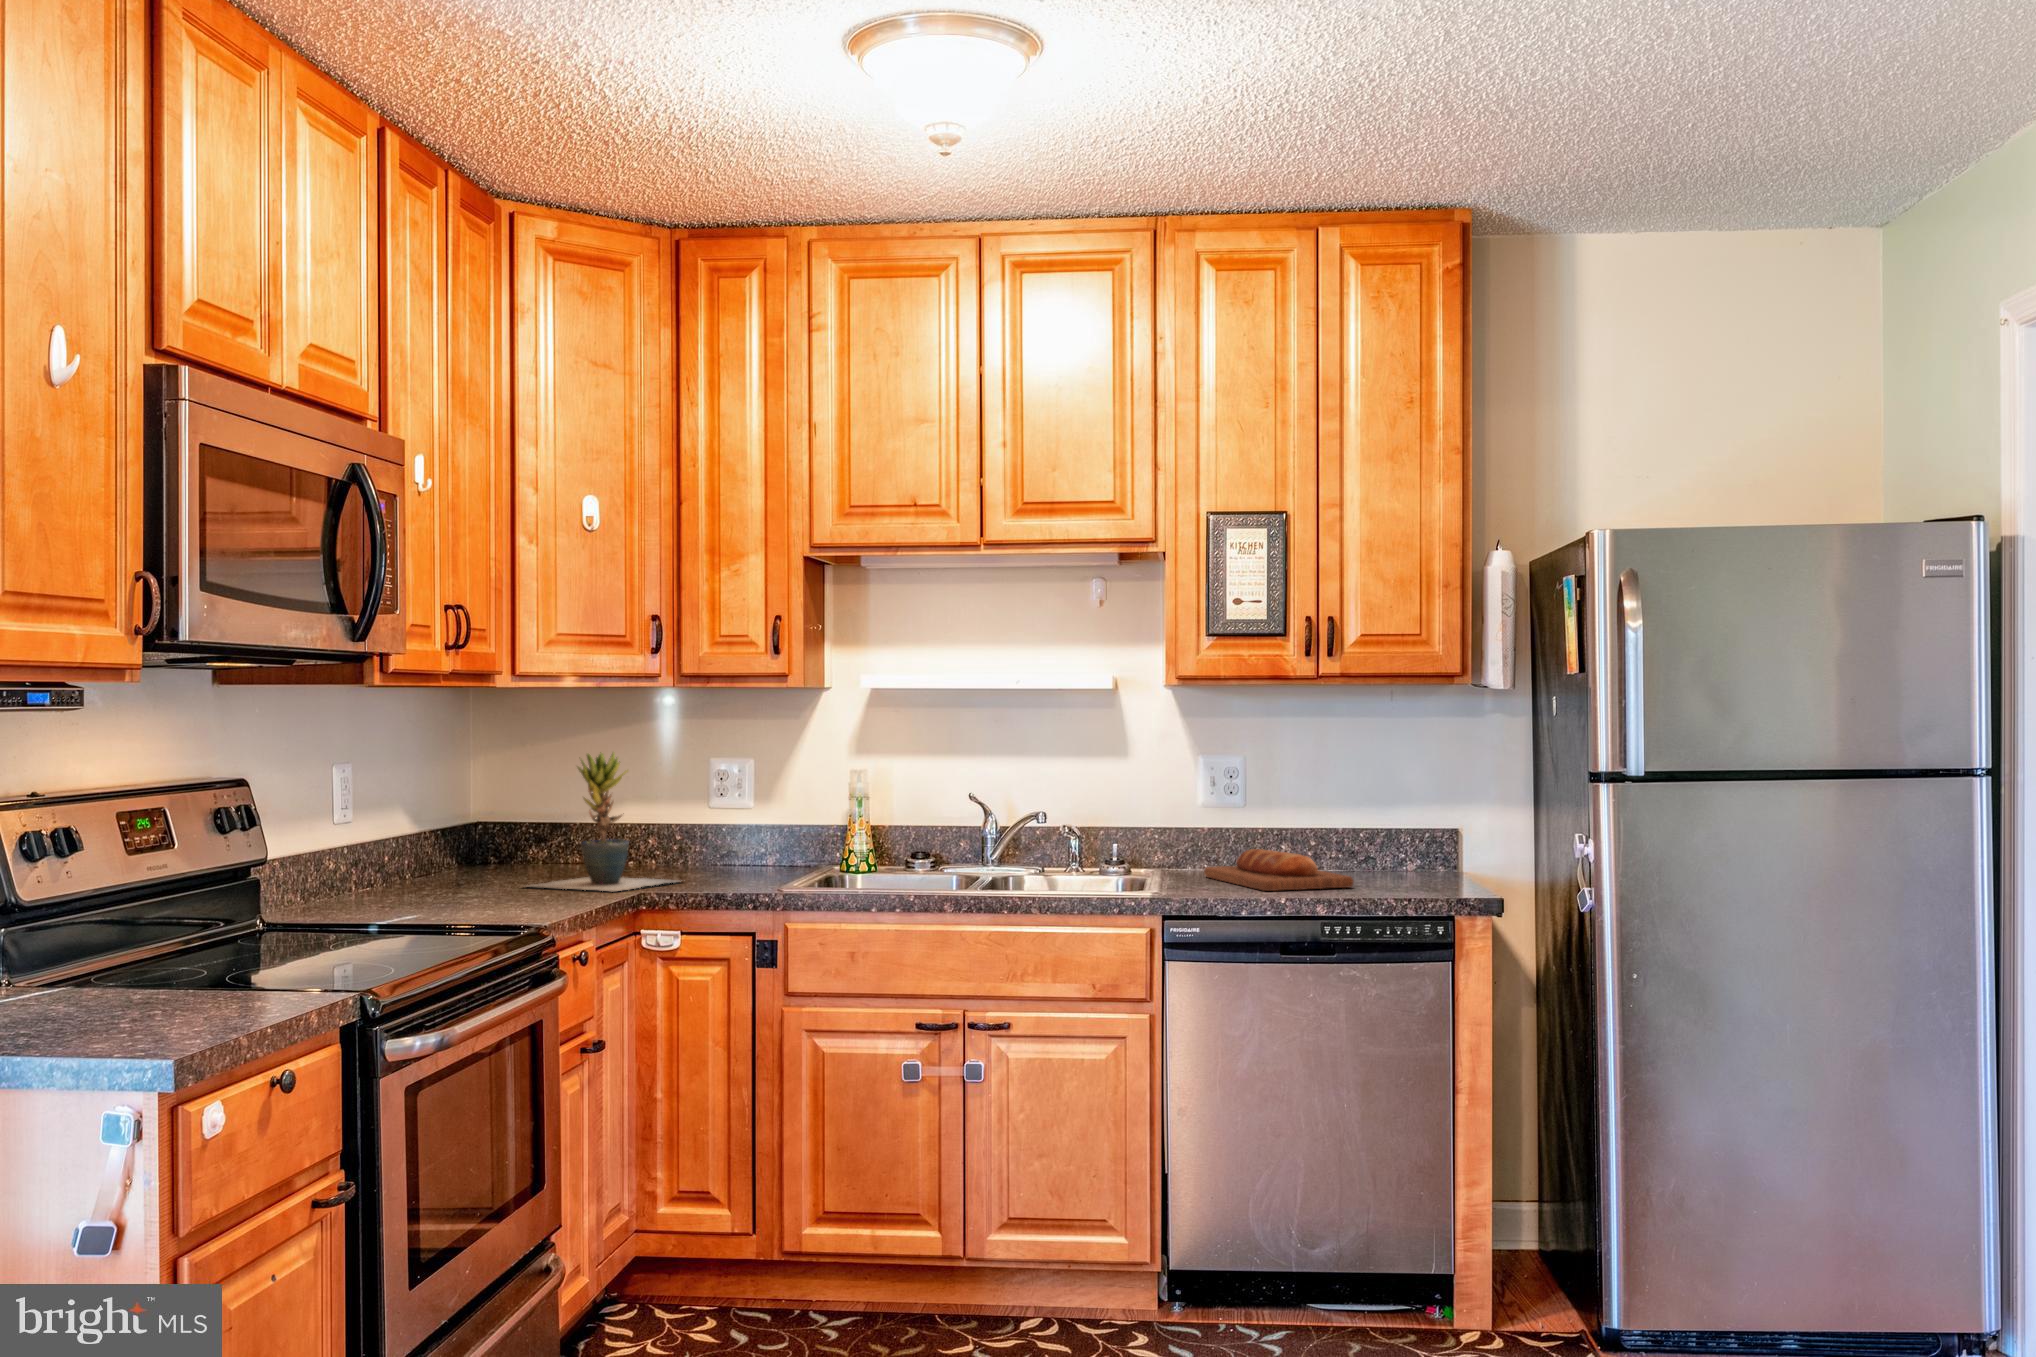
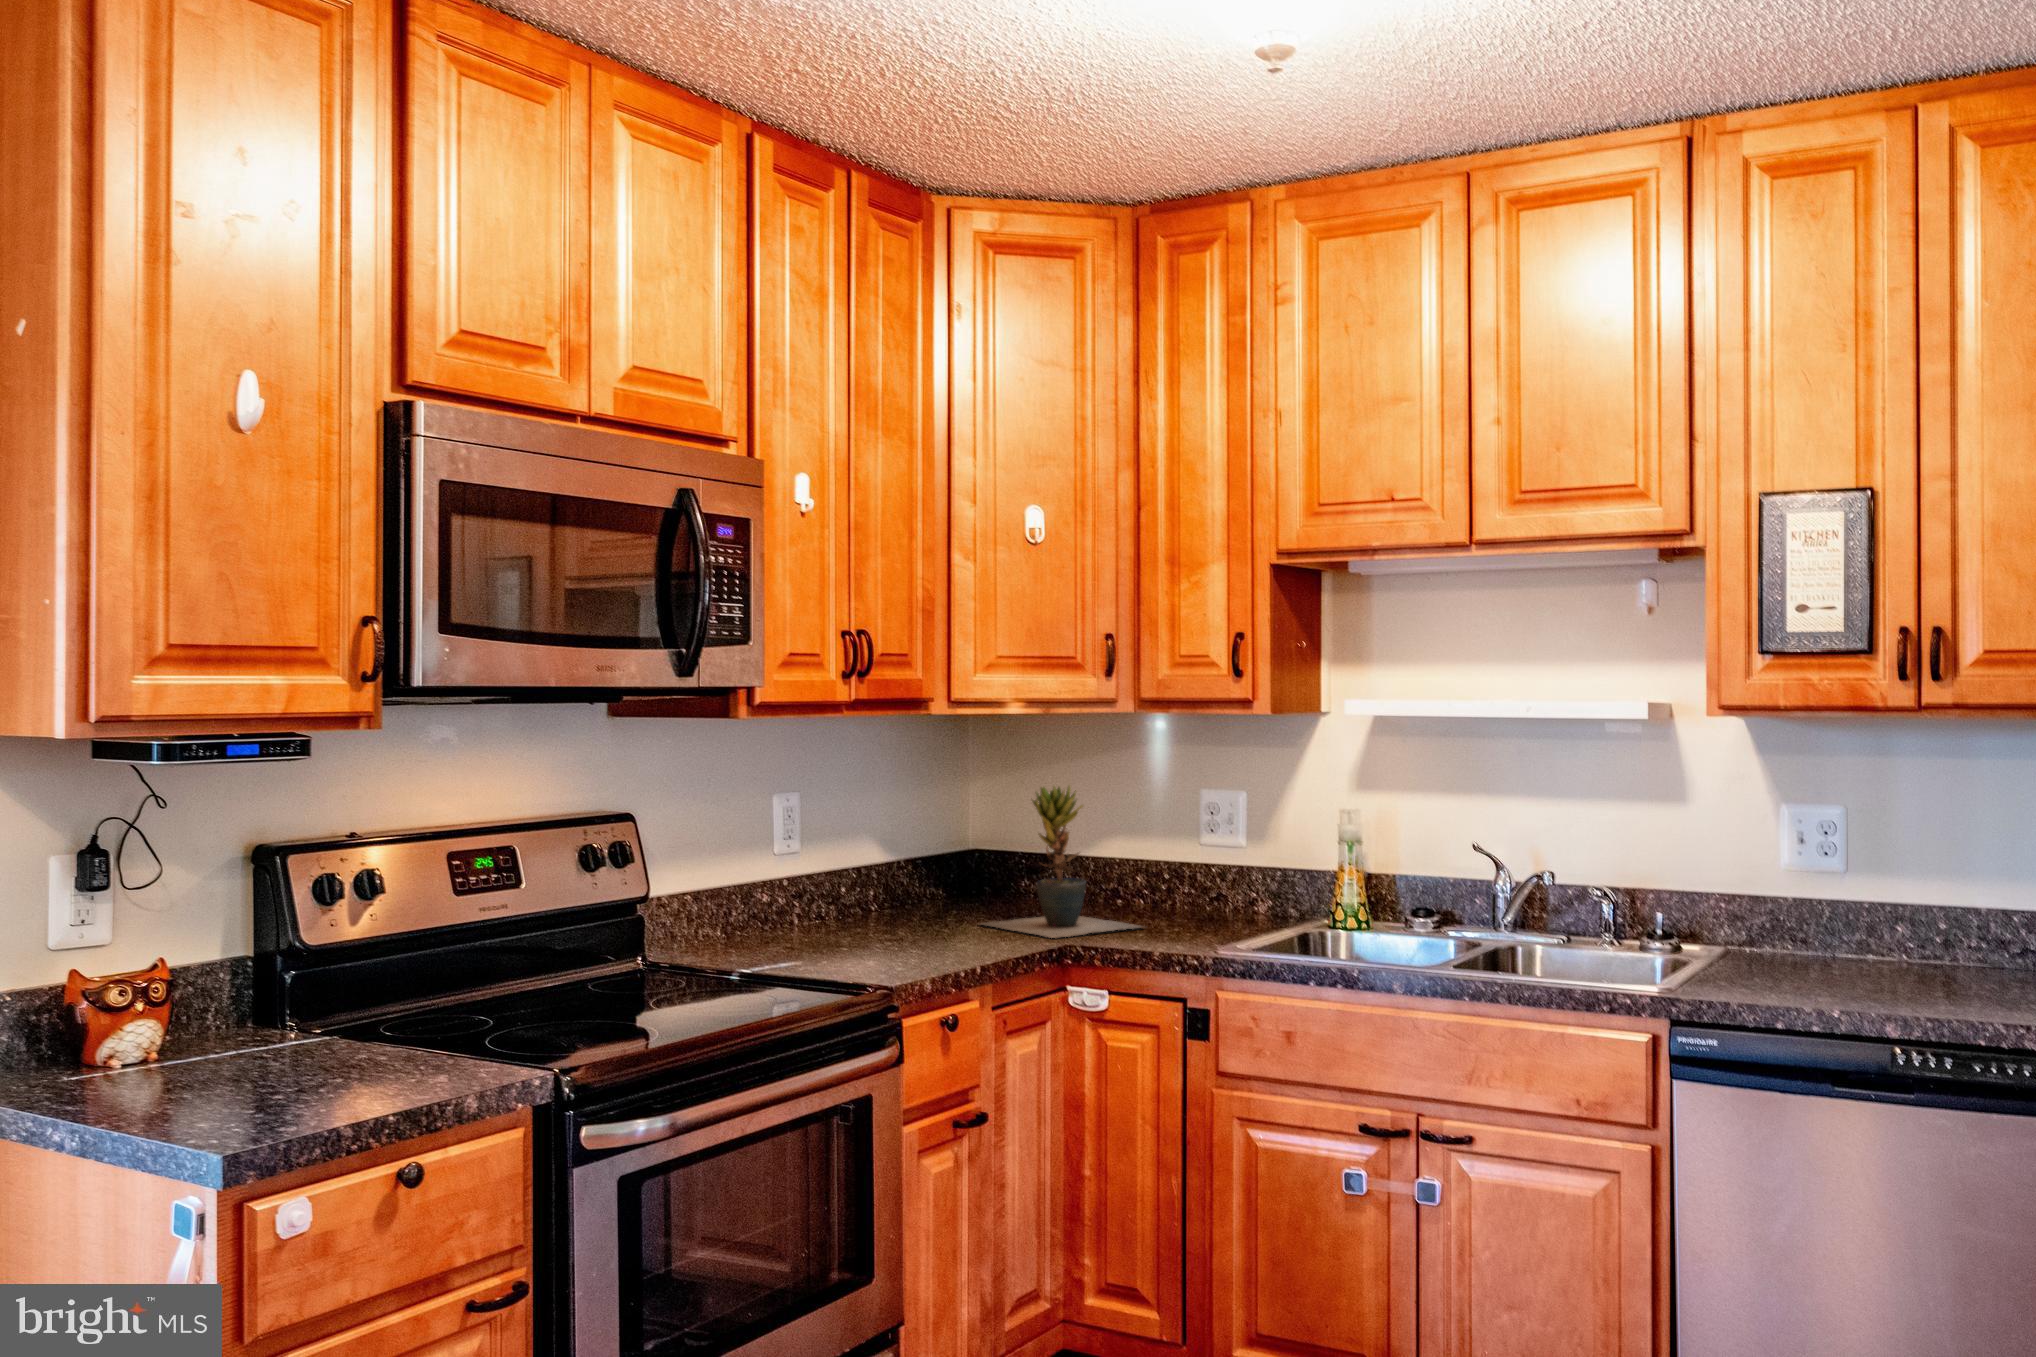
bread loaf: present [1204,849,1354,891] -> none [1768,933,1967,1000]

